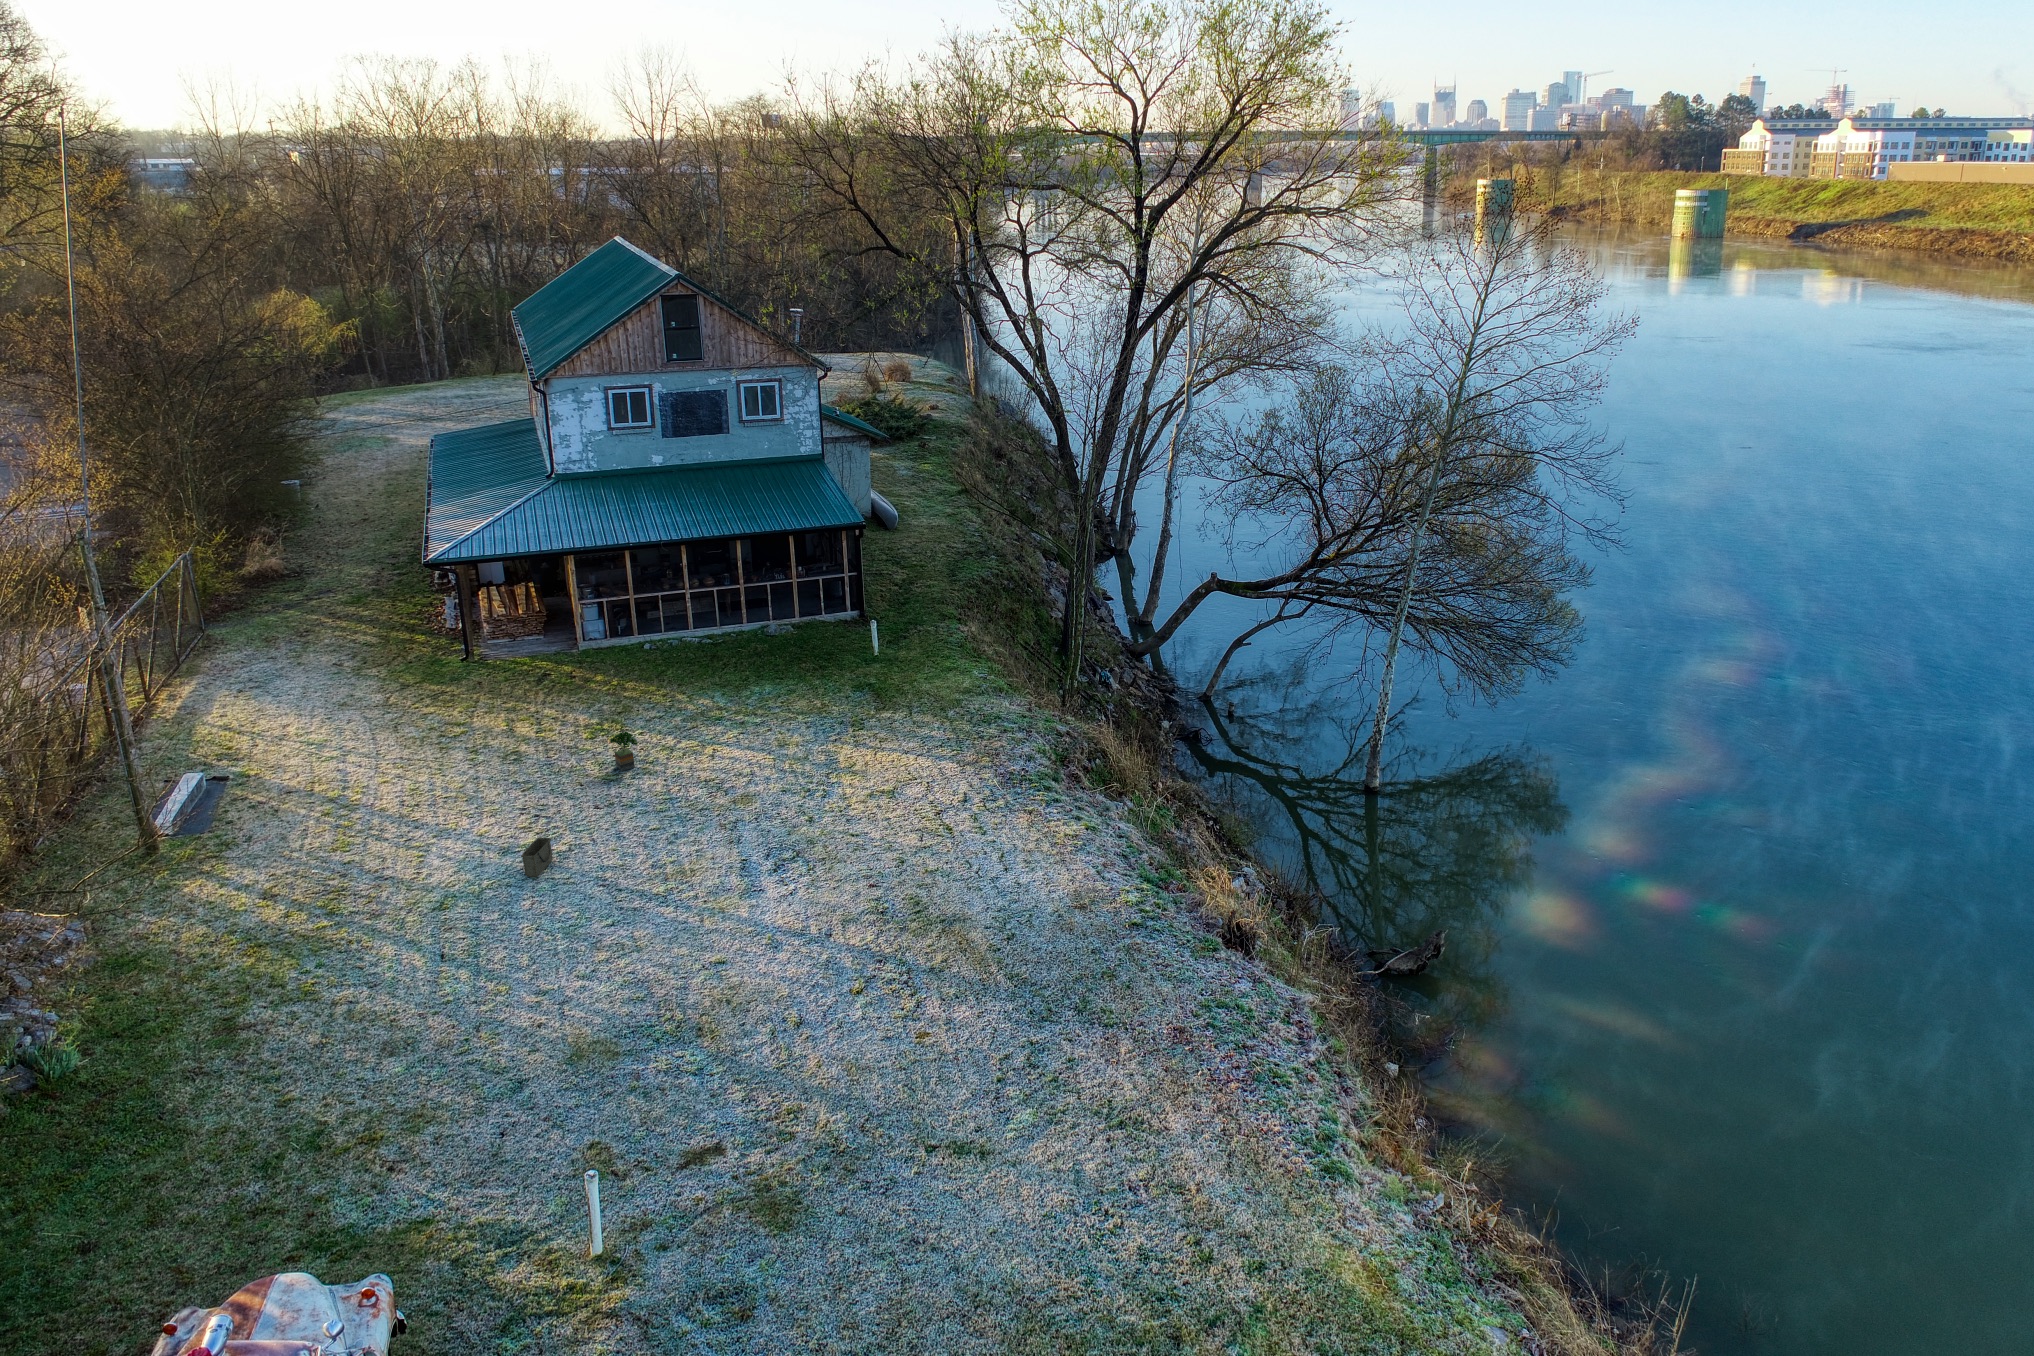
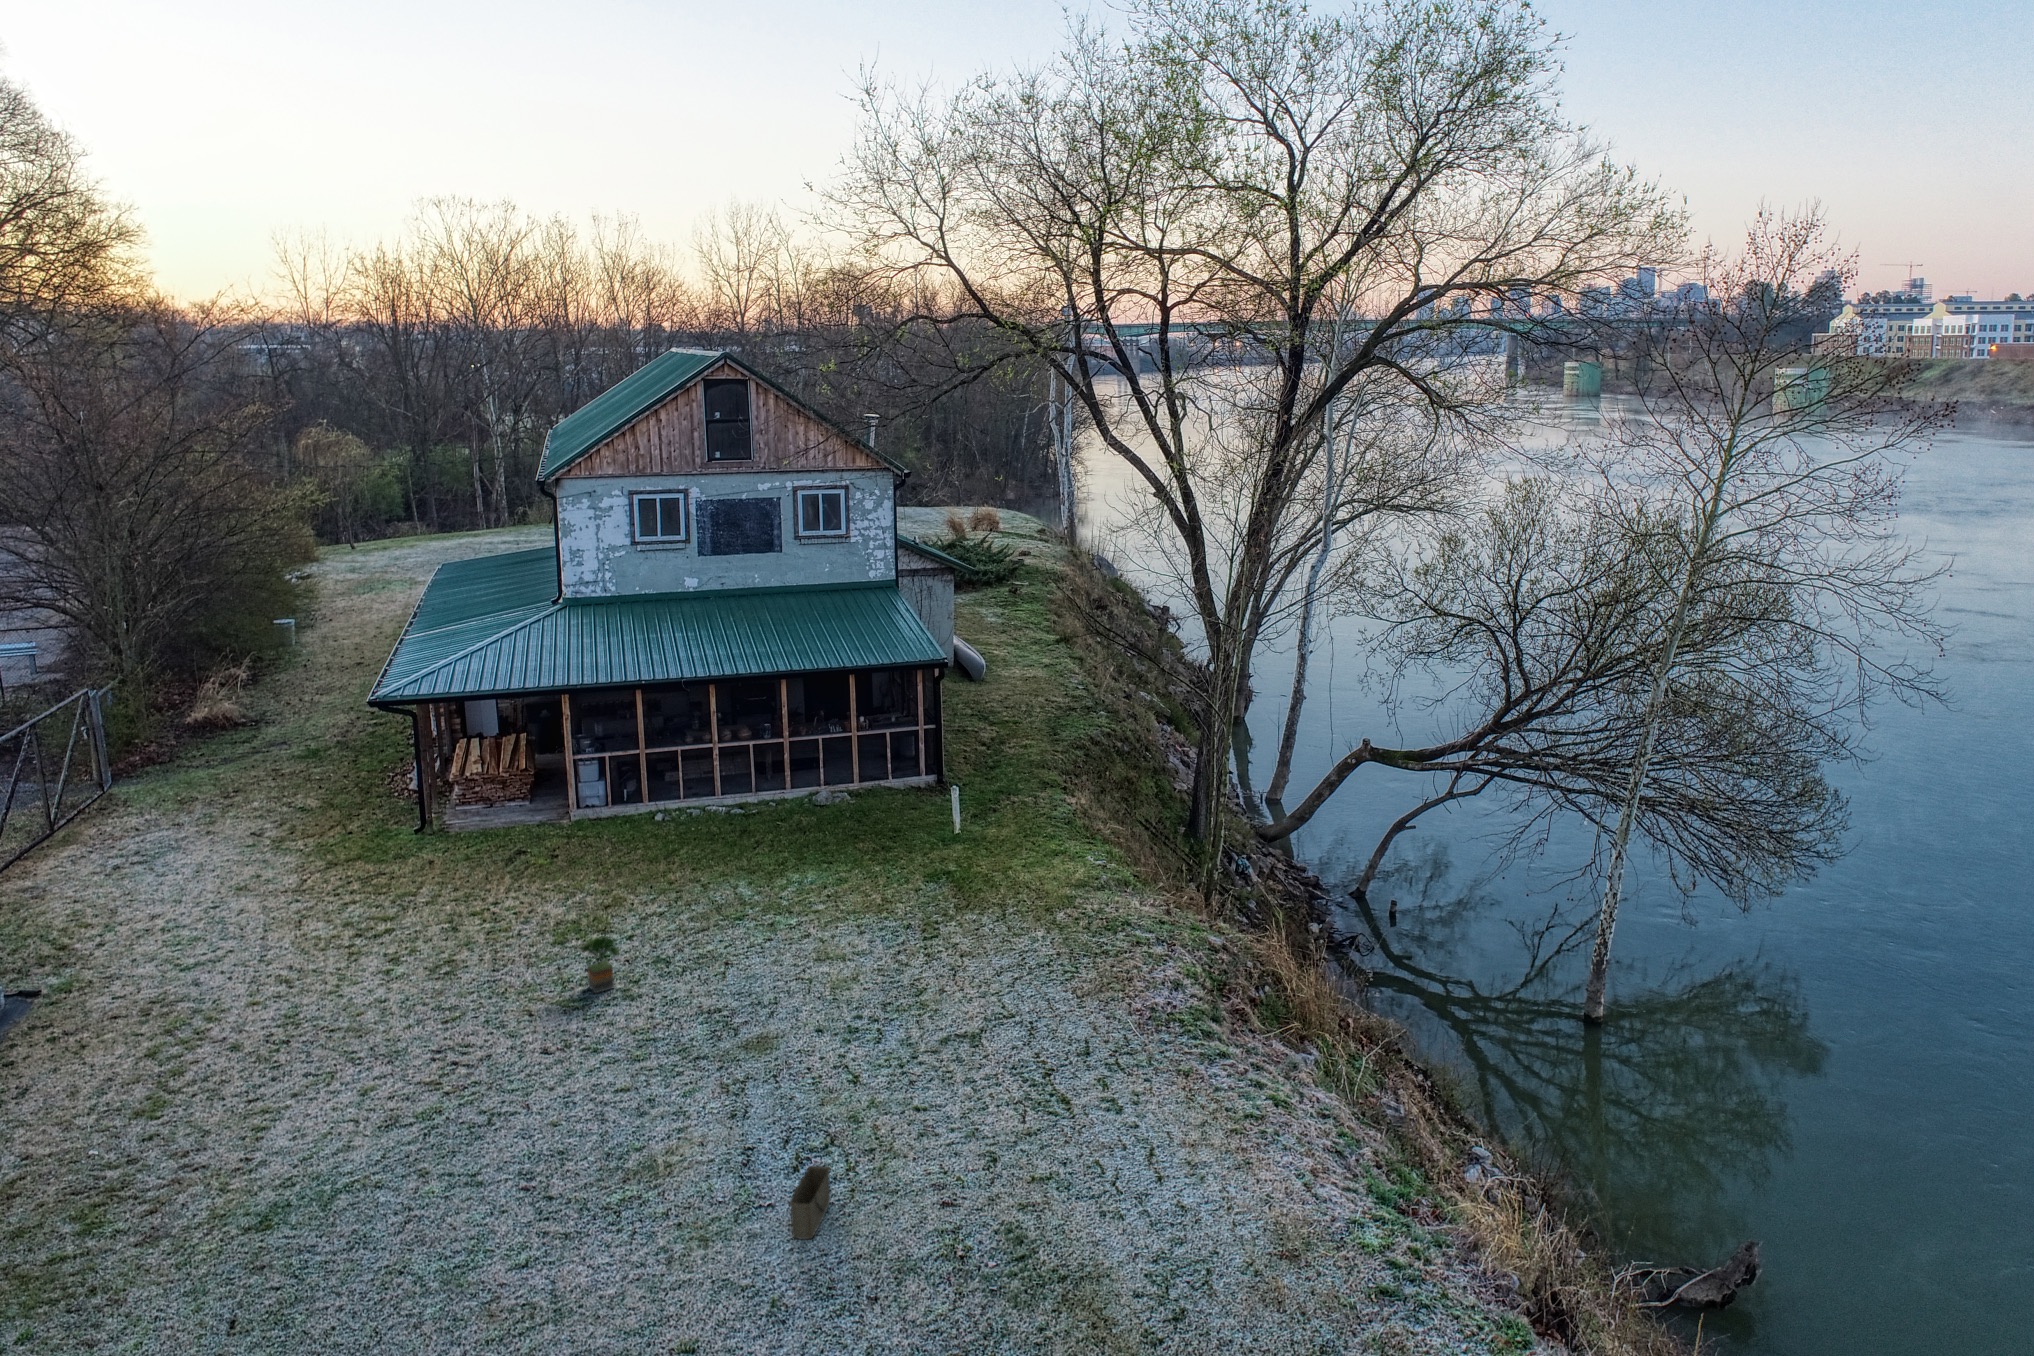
basket: present [521,837,553,877] -> present [789,1166,831,1239]

